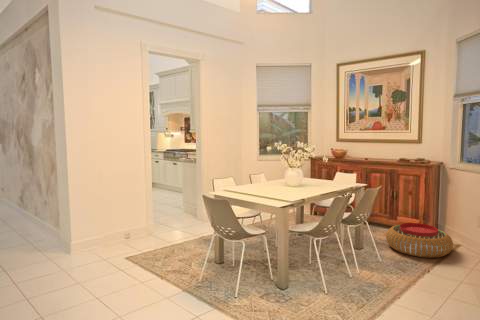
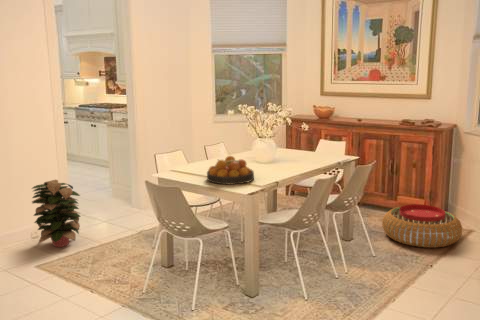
fruit bowl: none [250,179,286,200] -> present [207,156,254,185]
decorative plant: none [126,196,160,245] -> present [32,180,80,247]

